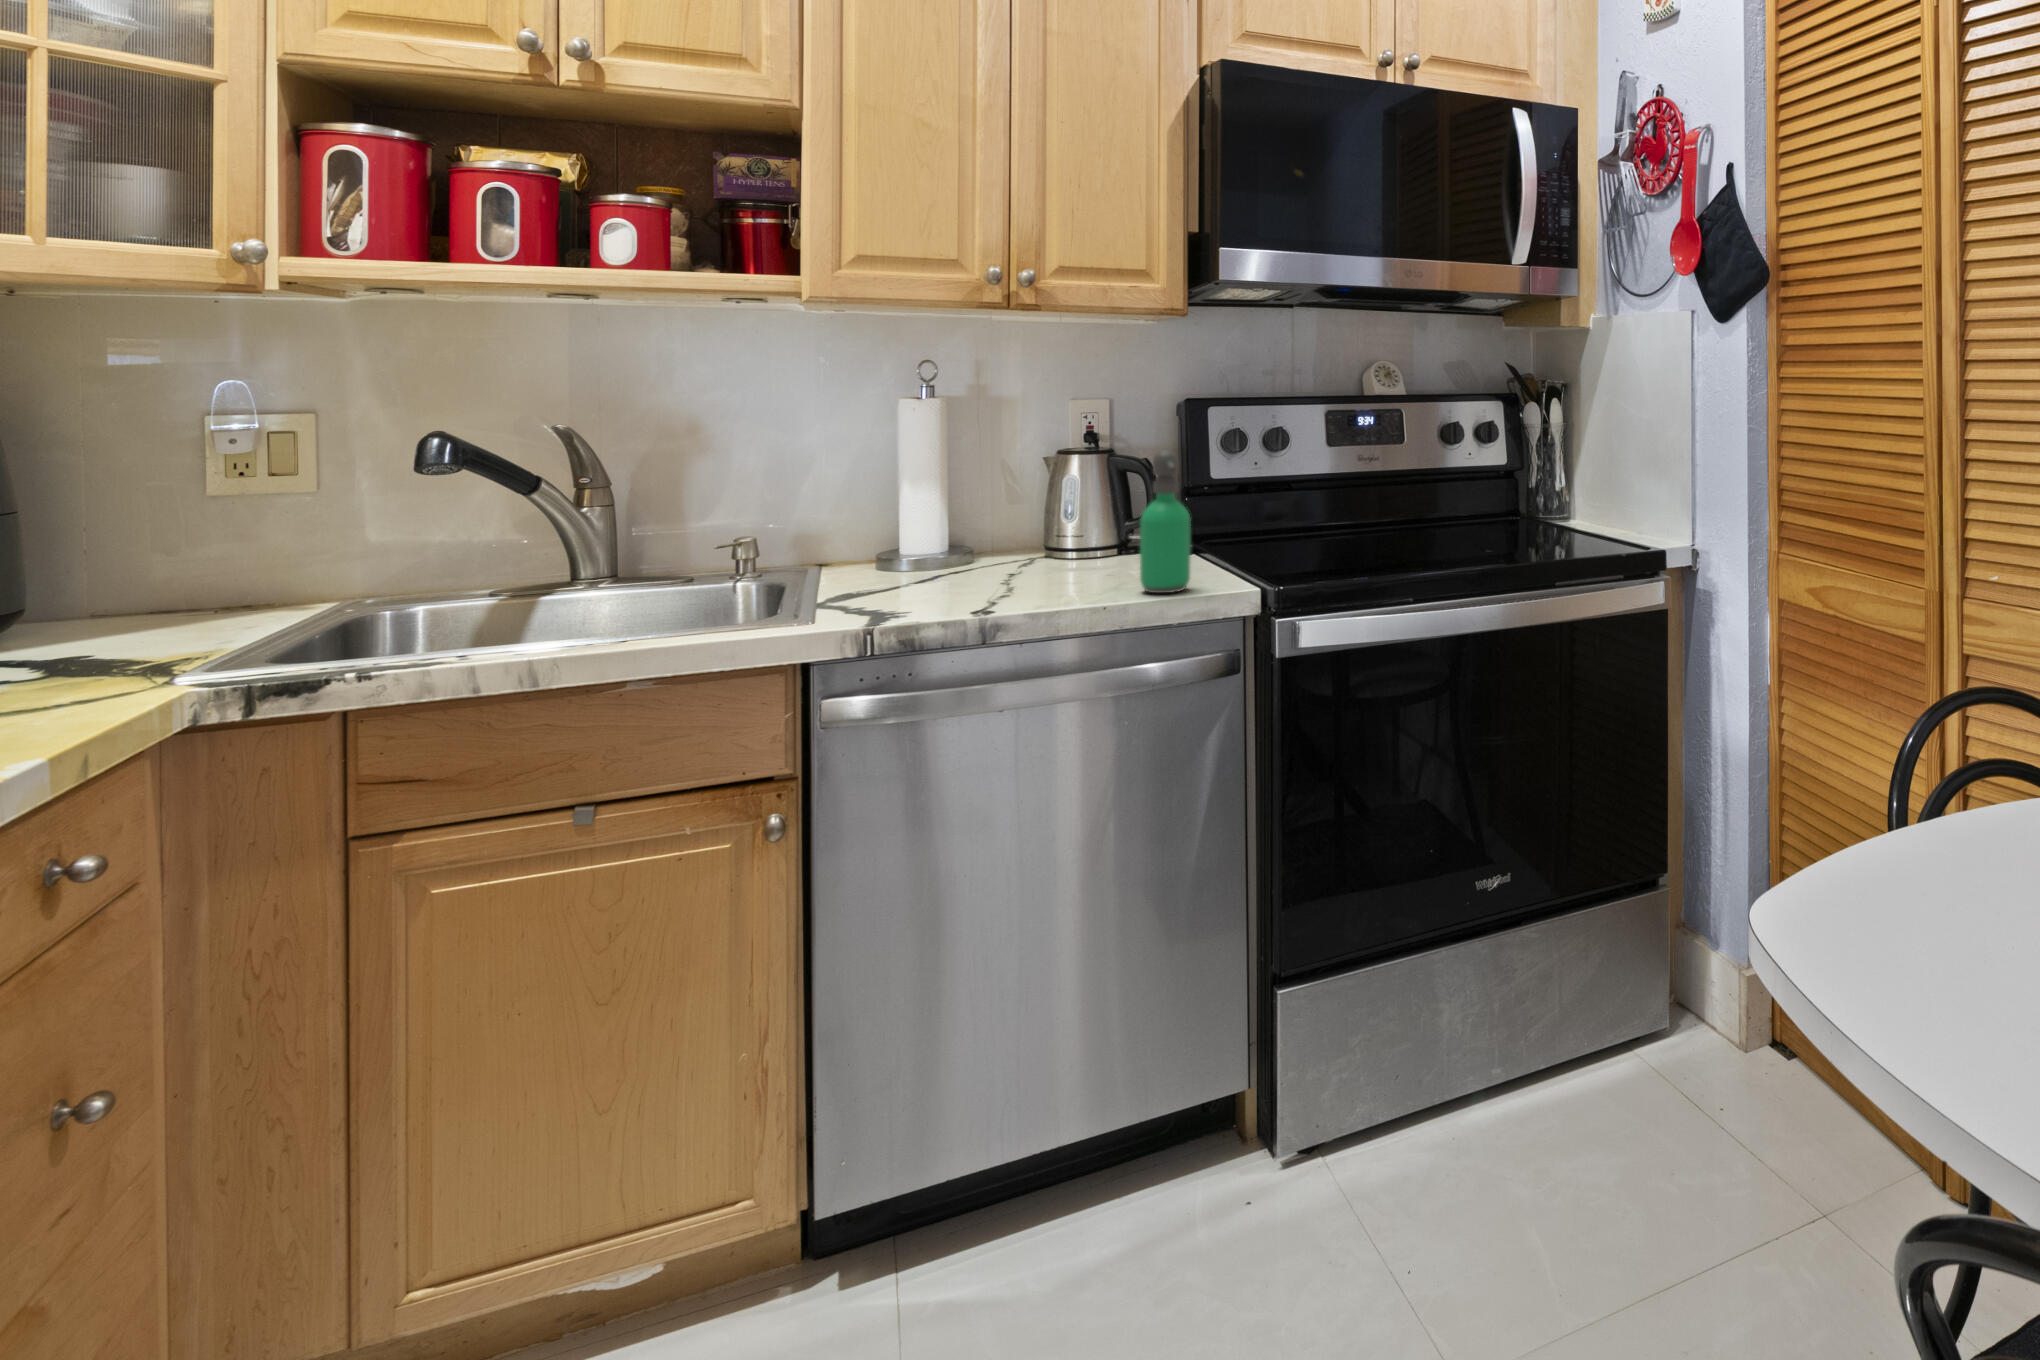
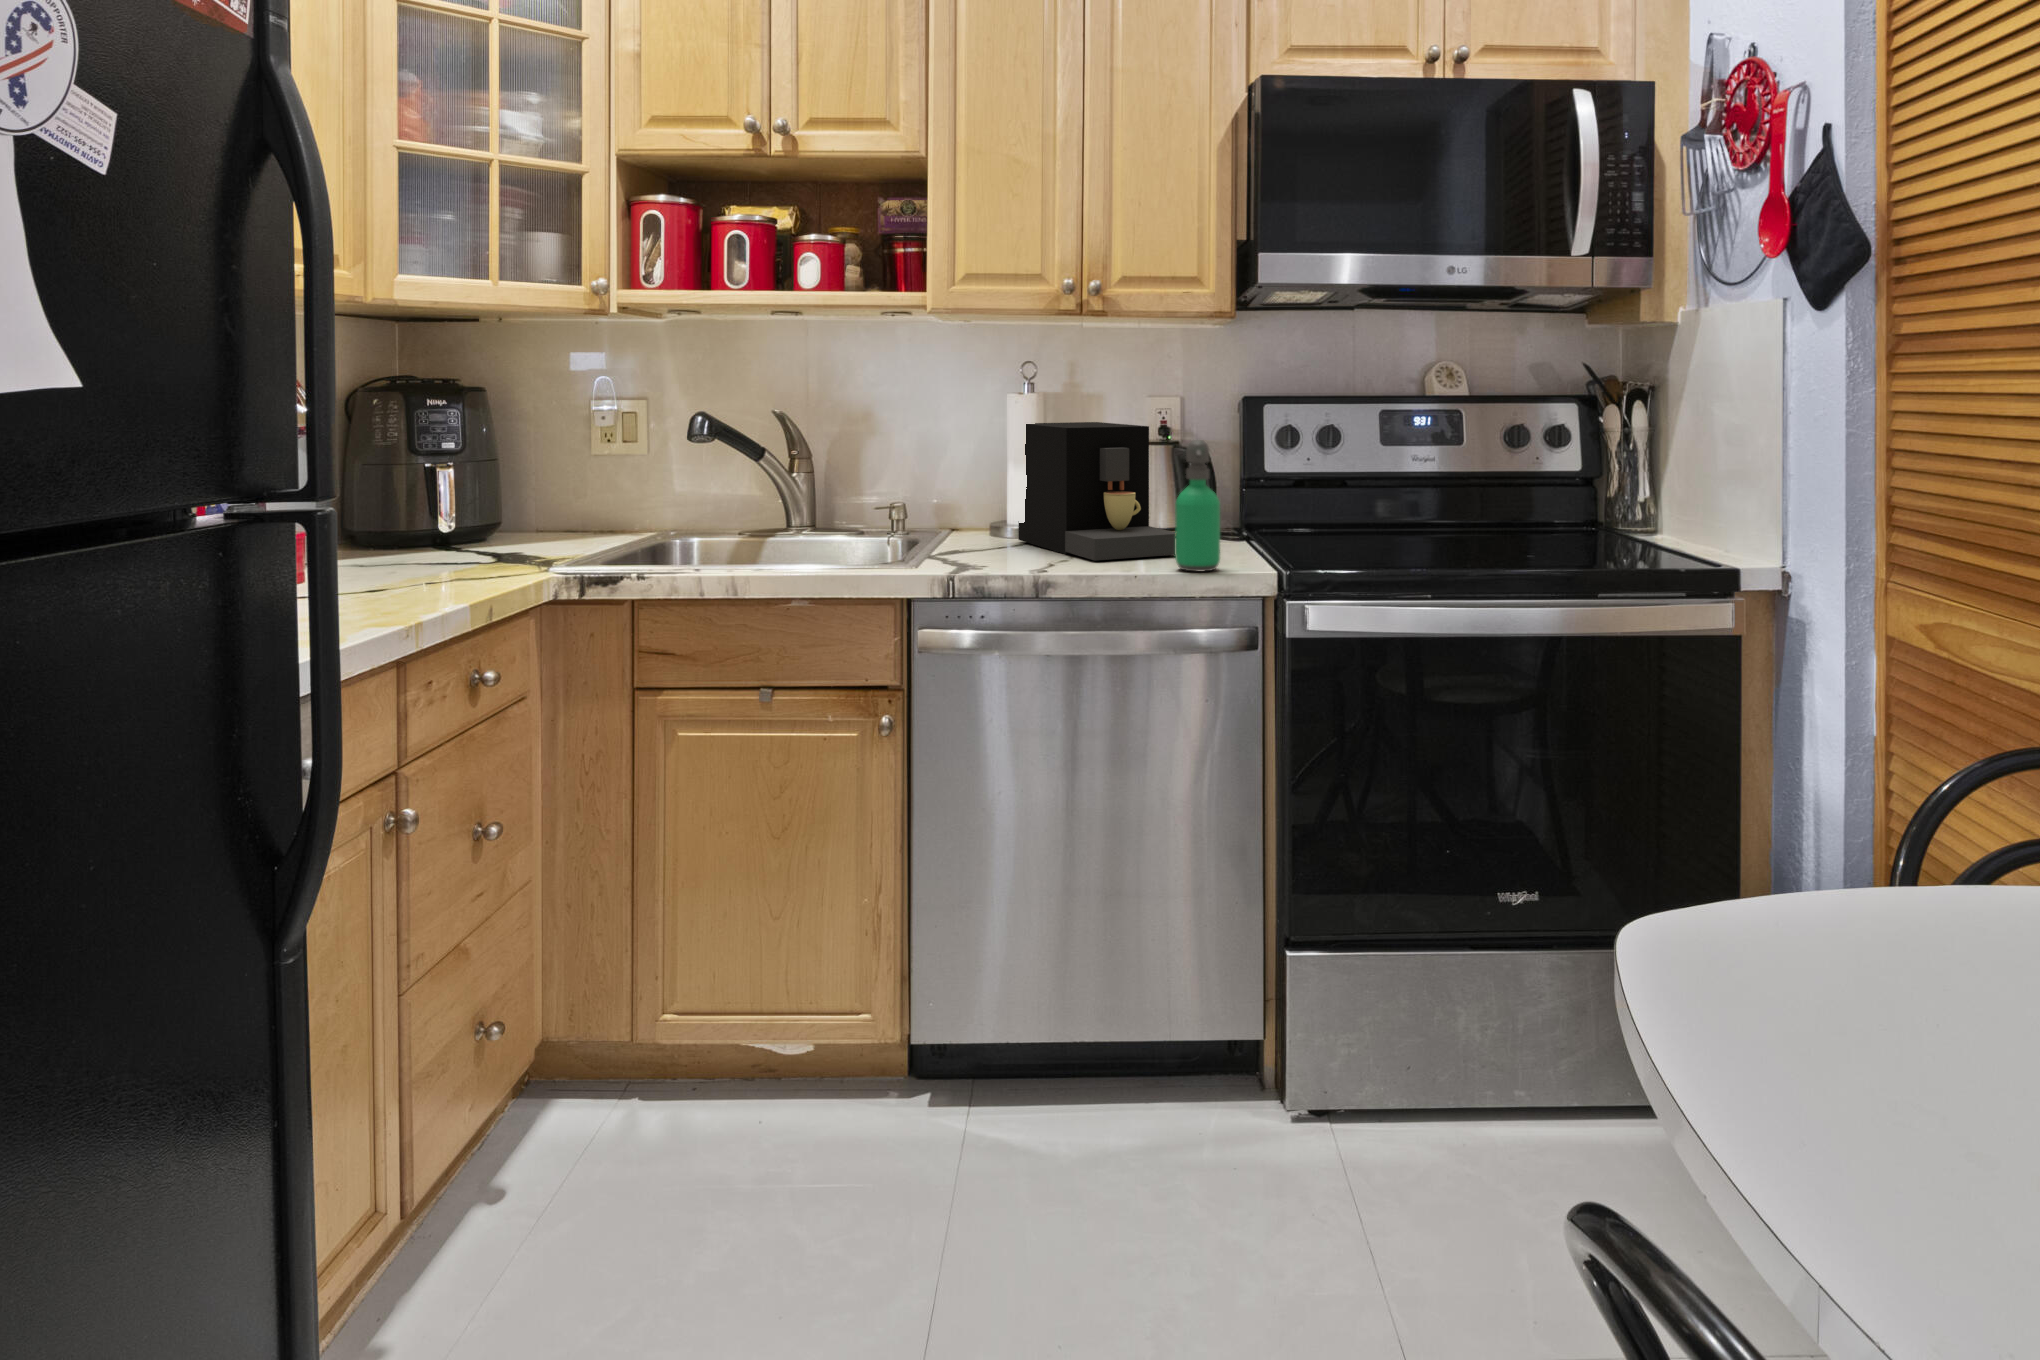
coffee maker: none [921,429,1132,589] -> present [1018,422,1175,561]

